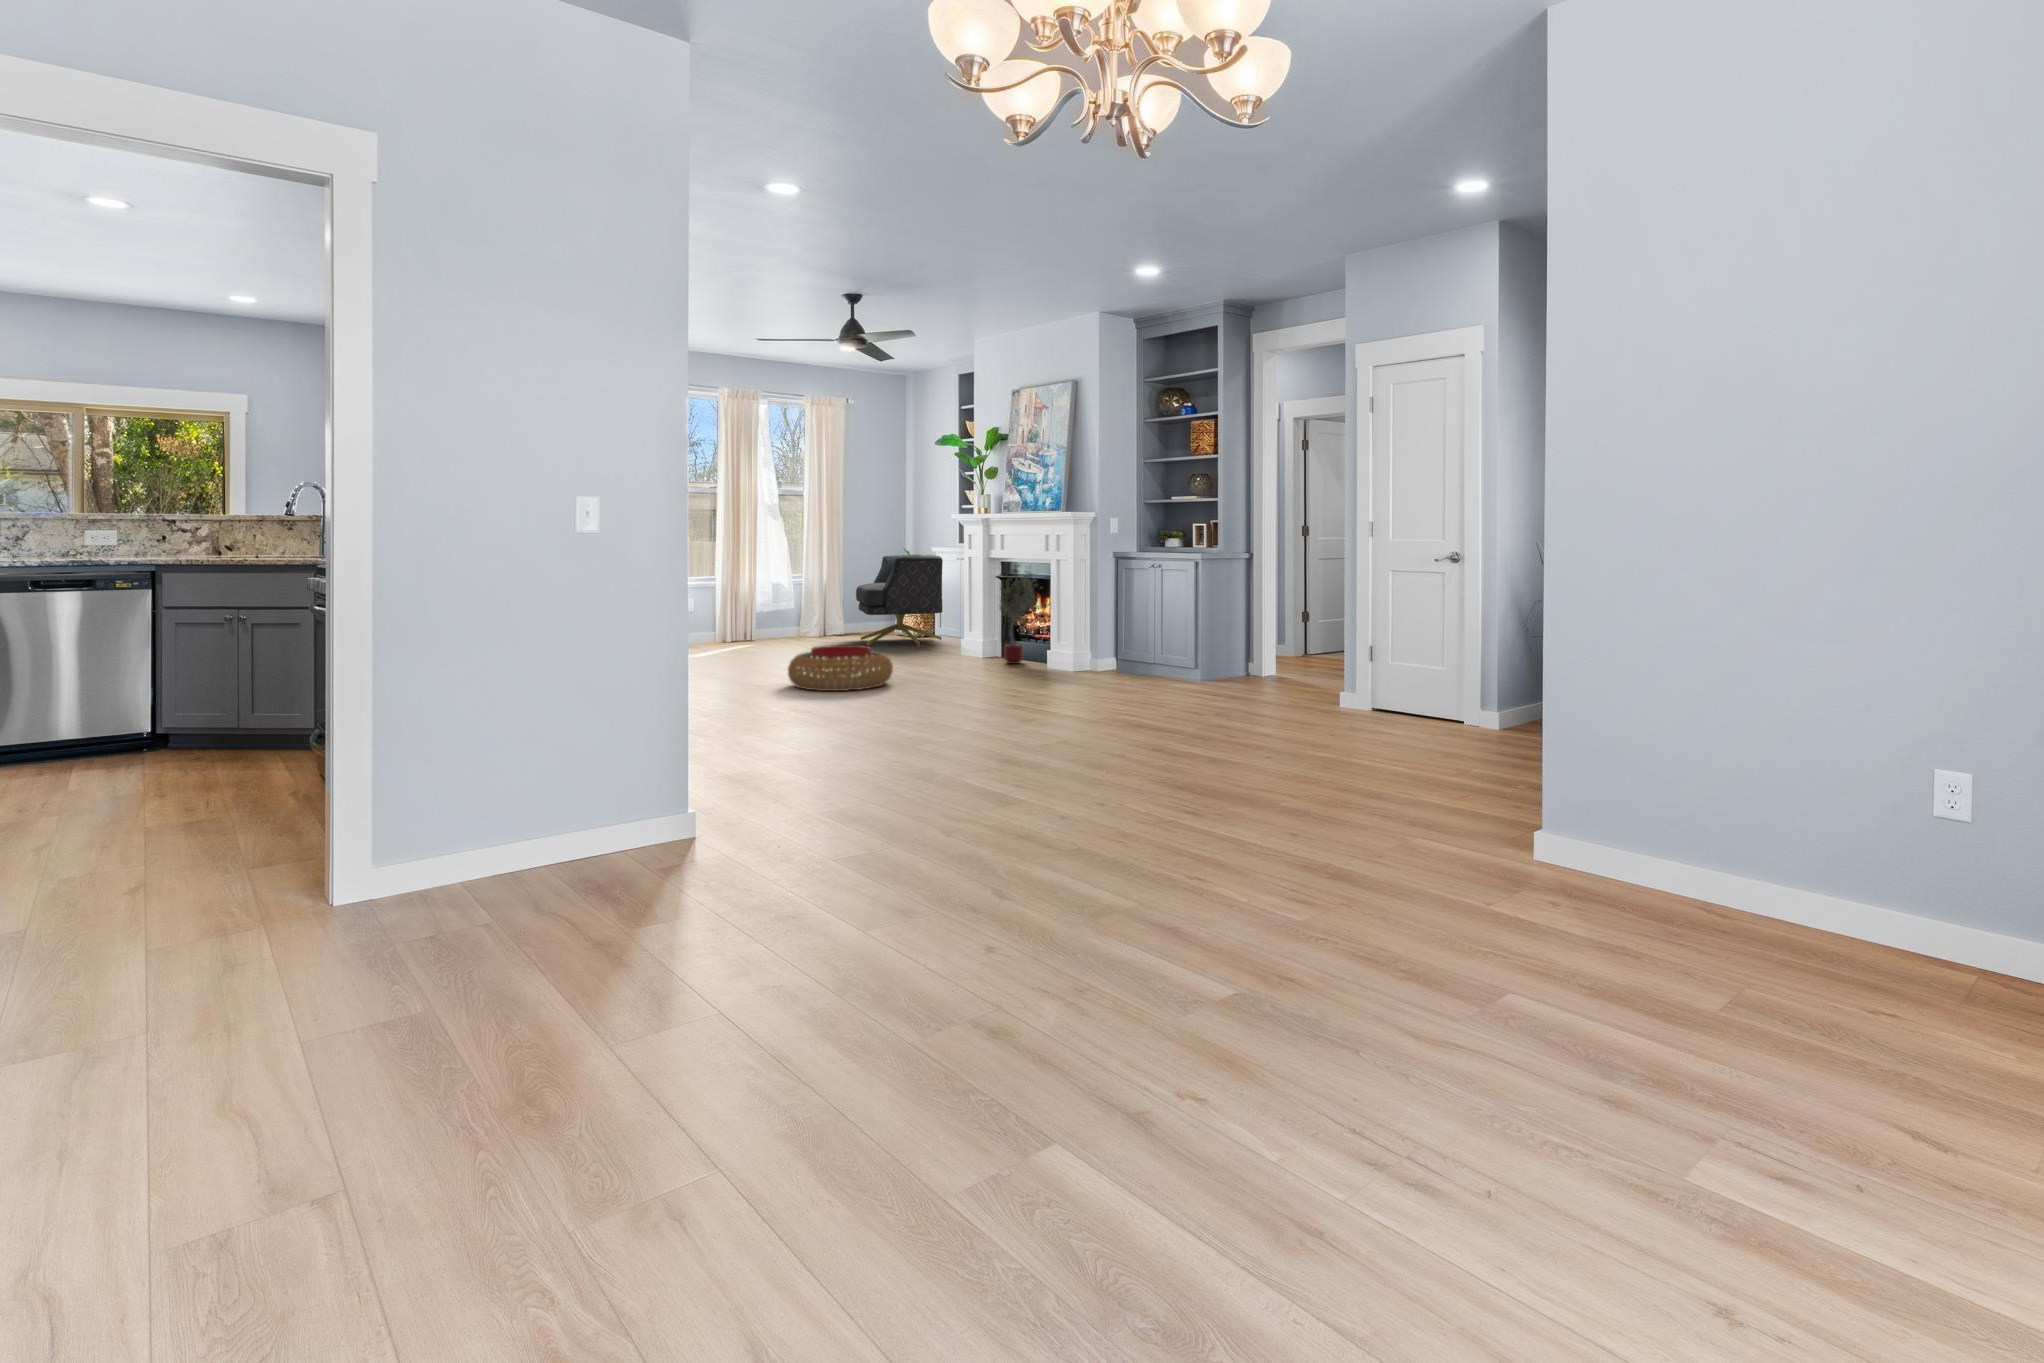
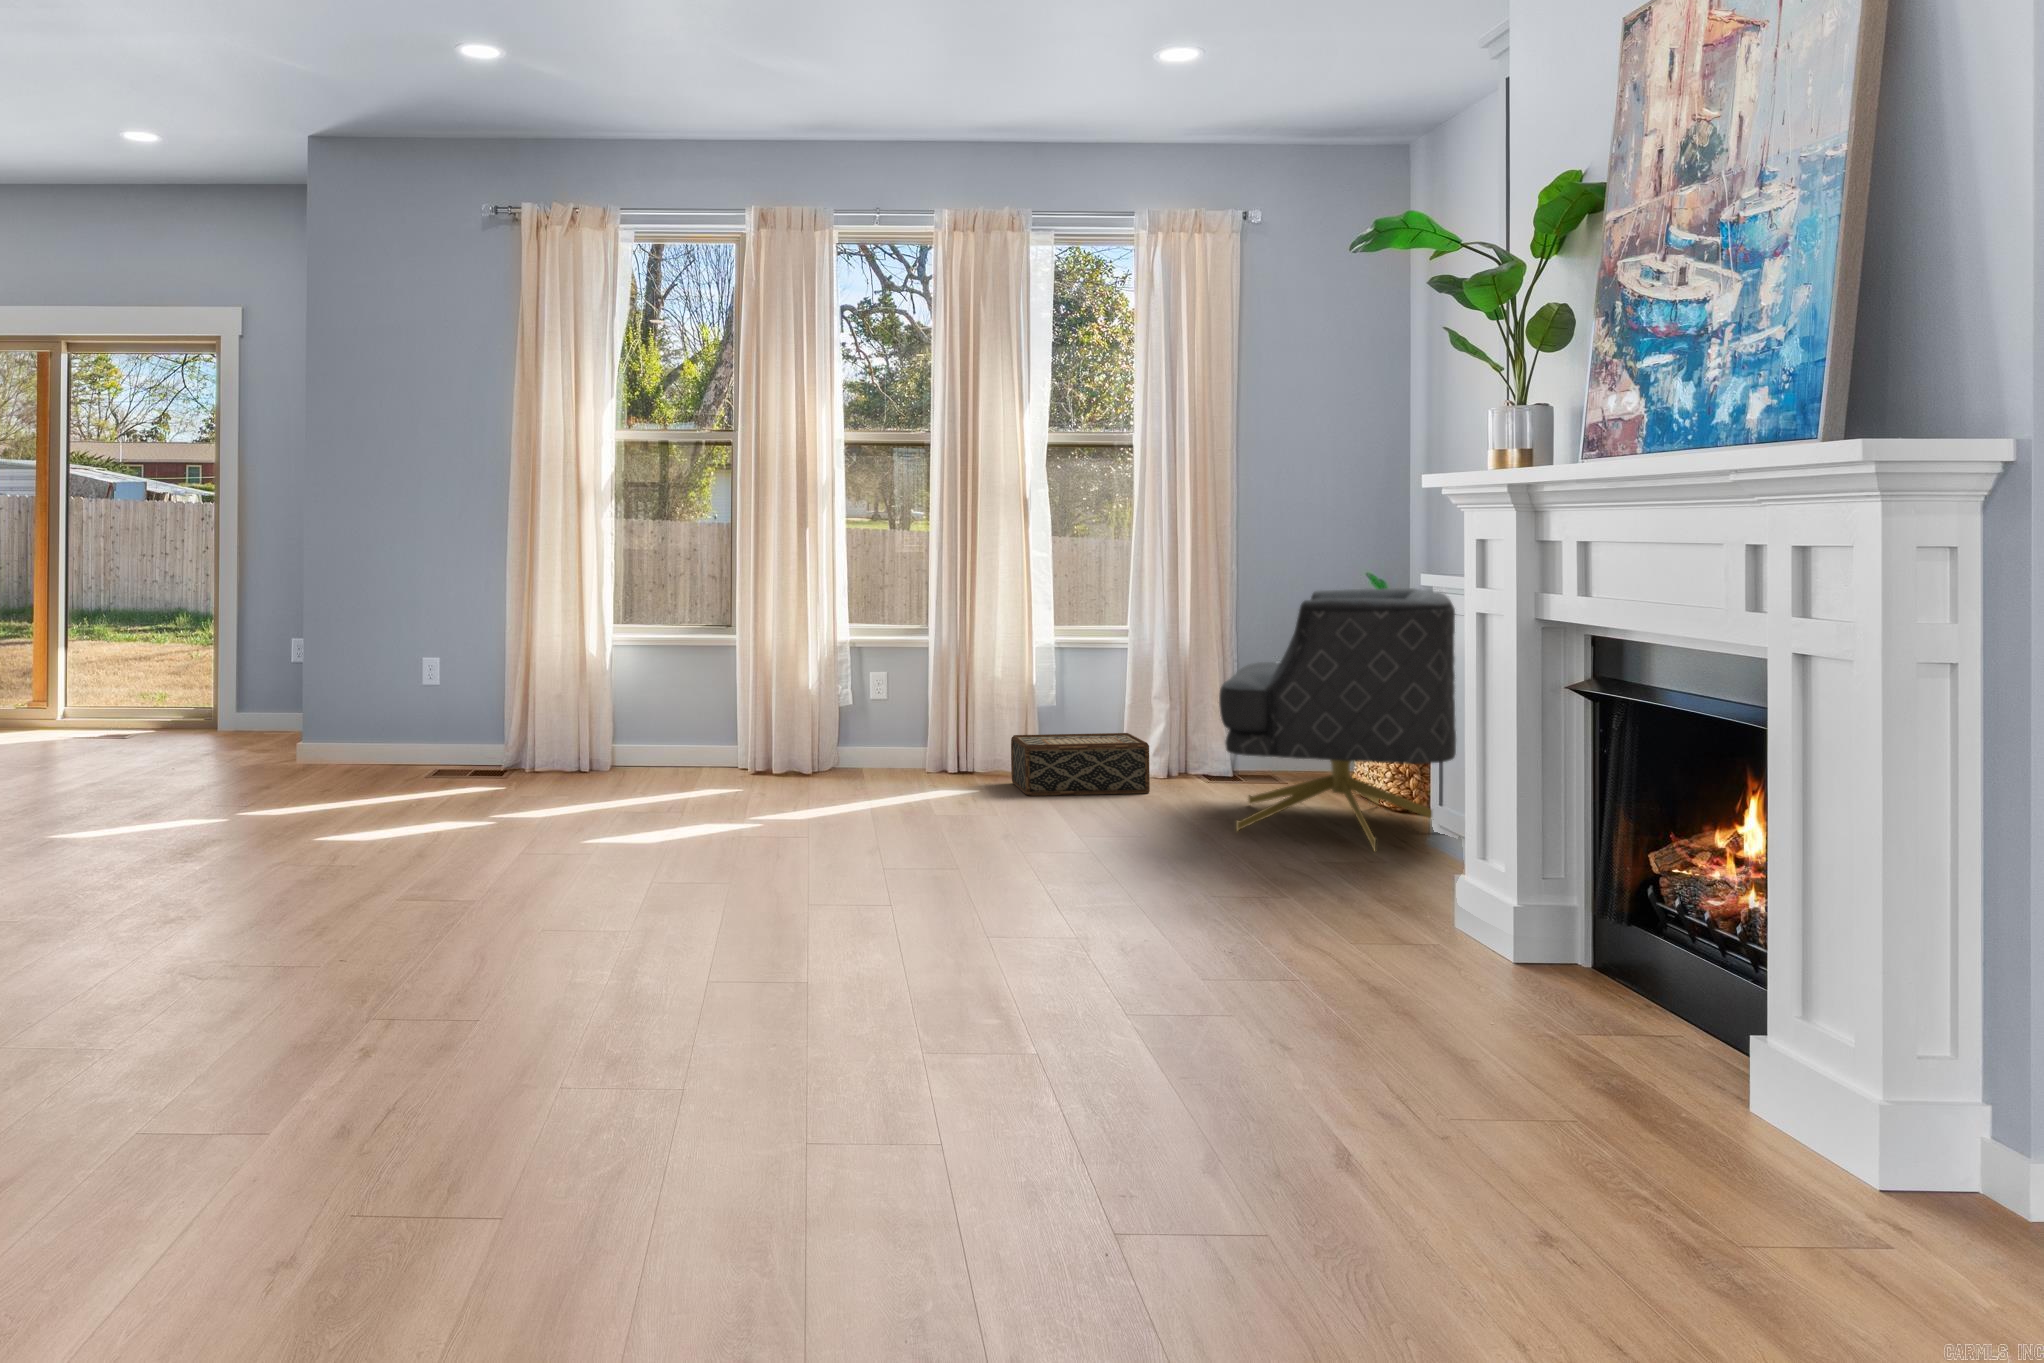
potted tree: present [1000,565,1049,664] -> none [1528,656,1783,1044]
woven basket: none [756,618,818,644] -> present [1011,733,1150,796]
pouf: present [788,645,893,691] -> none [648,921,1007,1144]

